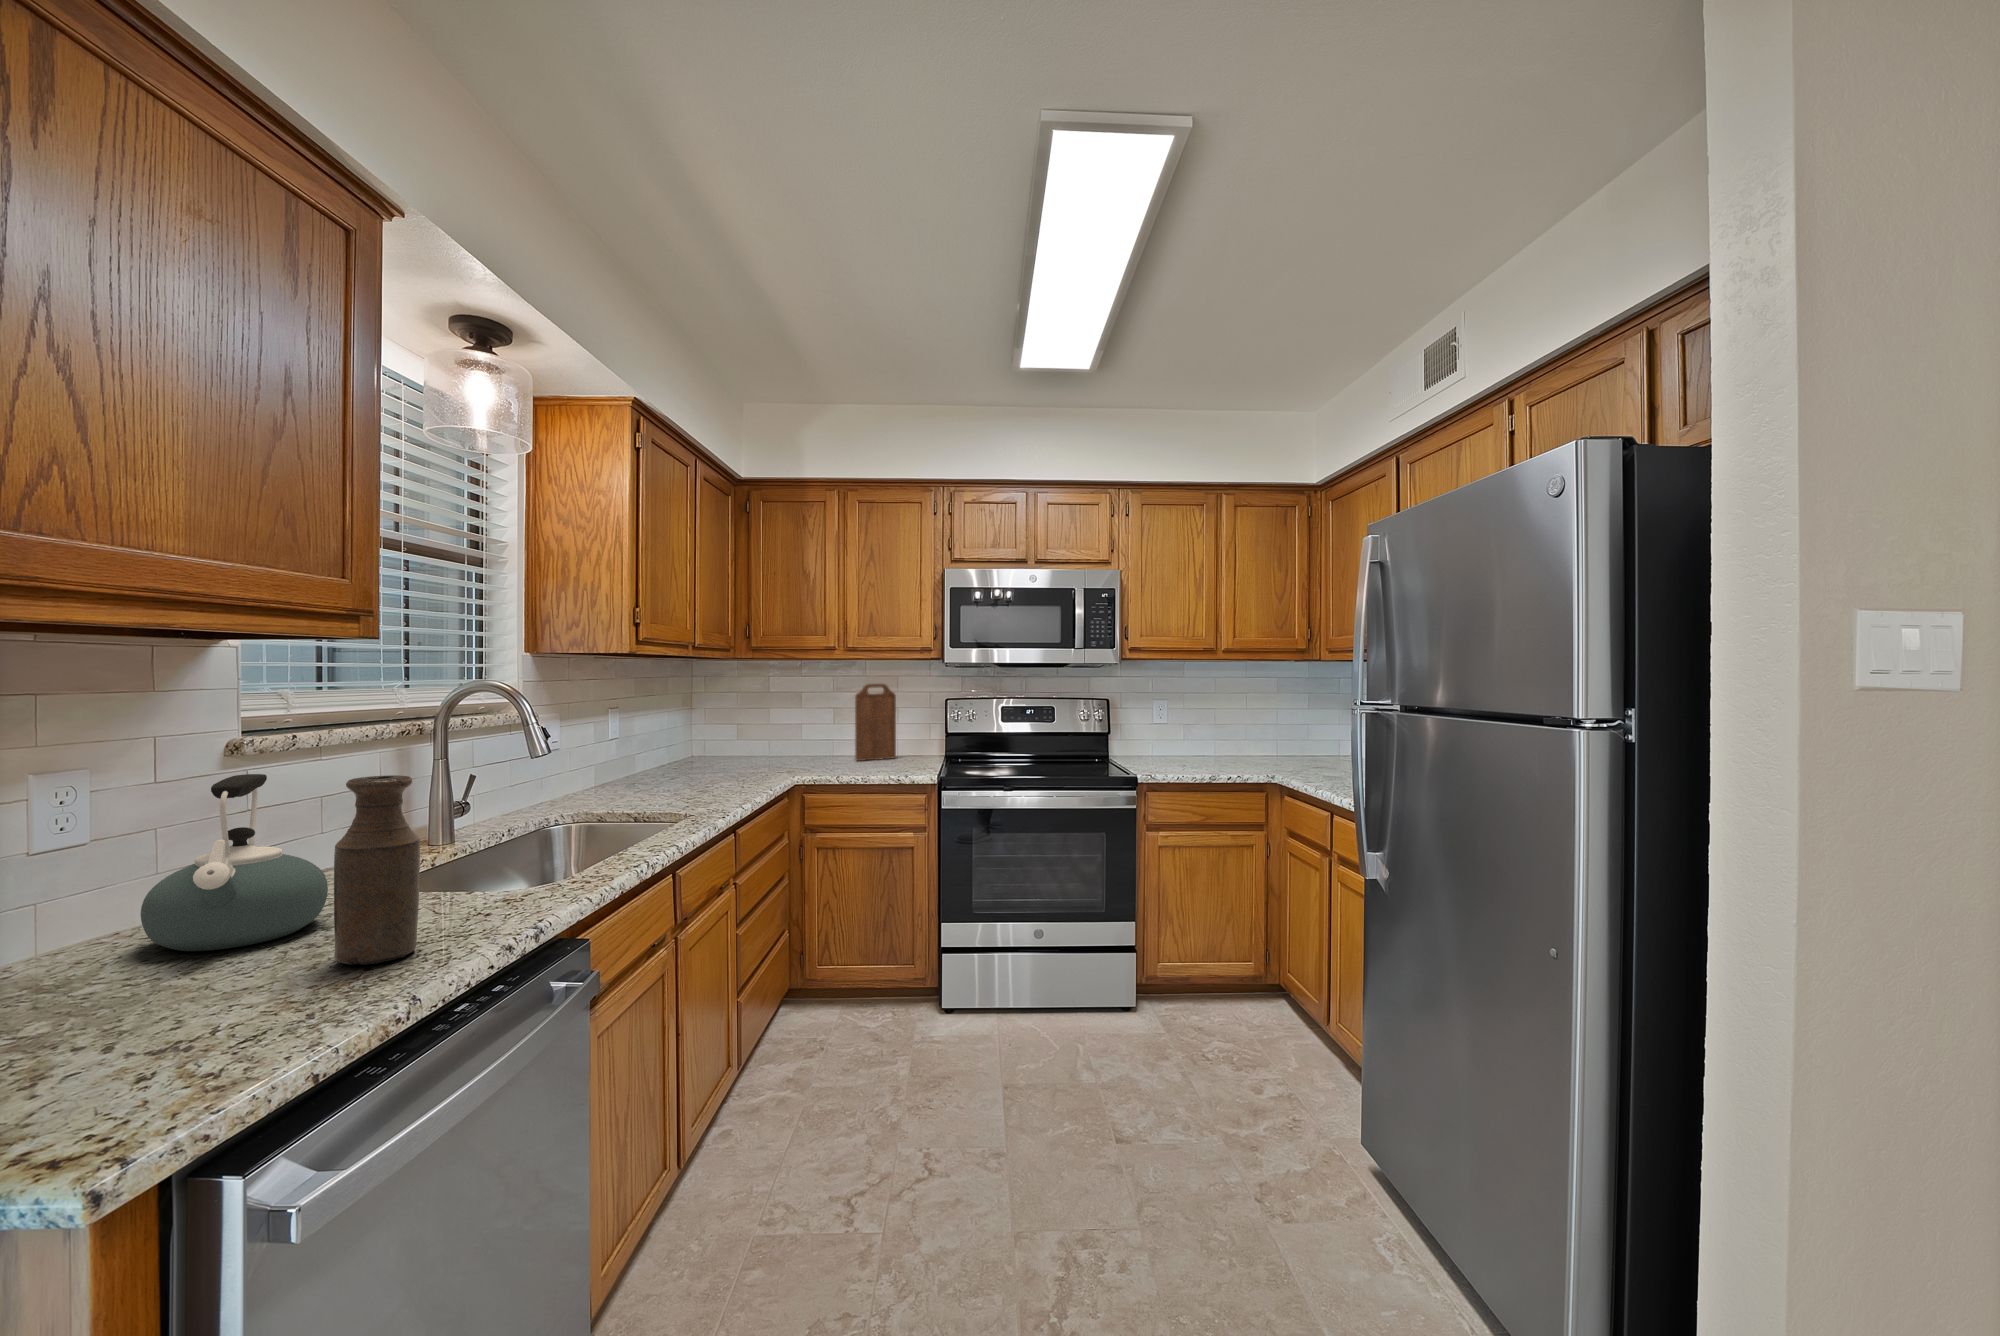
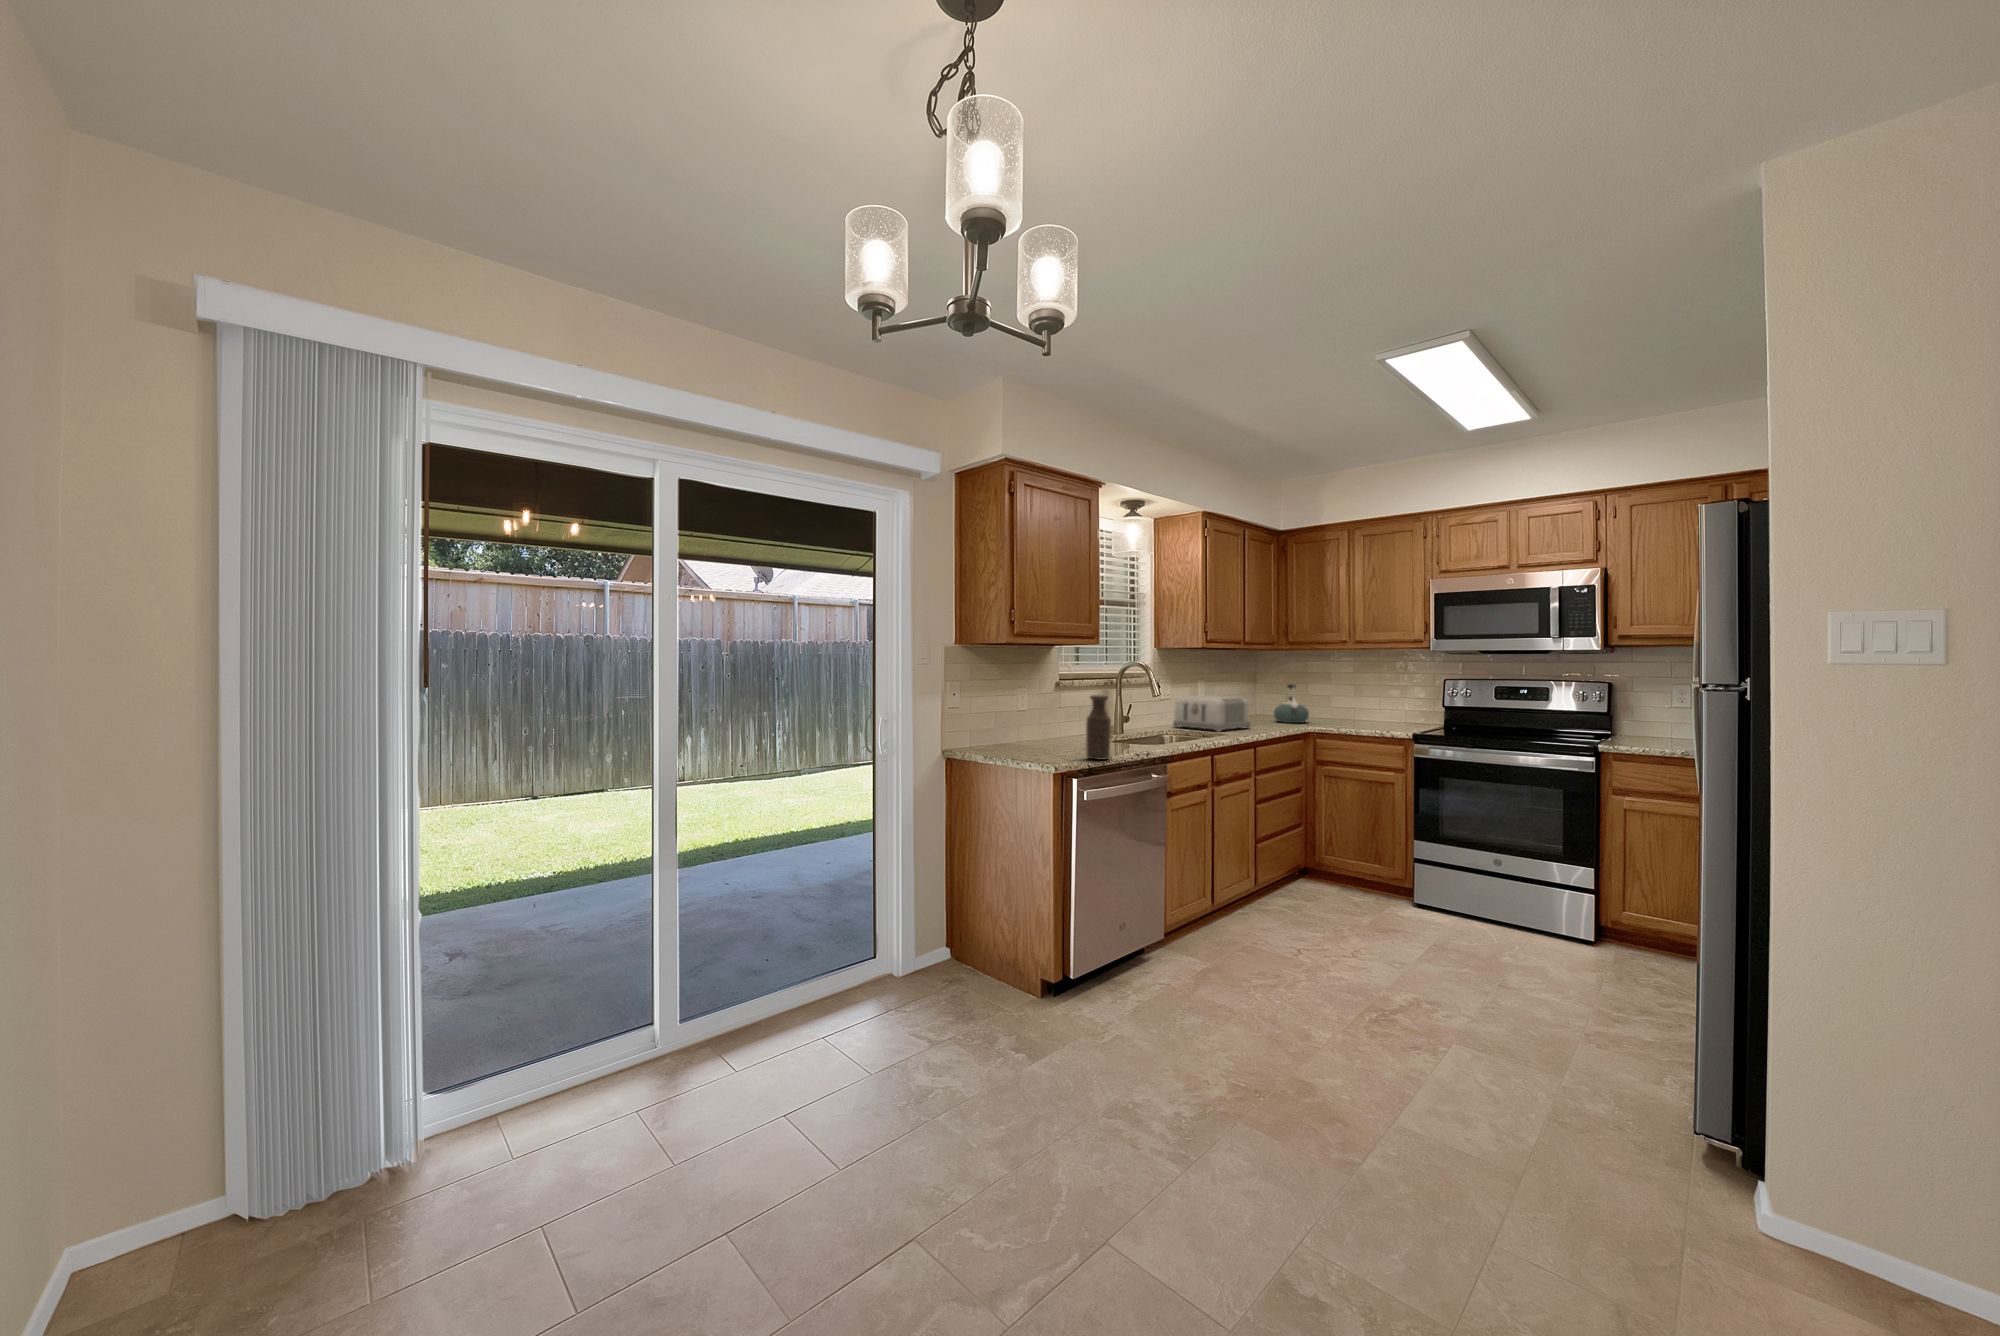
cutting board: present [855,684,896,761] -> none [1364,668,1398,723]
toaster: none [567,738,711,805] -> present [1173,696,1250,732]
kettle: present [141,774,328,951] -> present [1274,684,1309,723]

